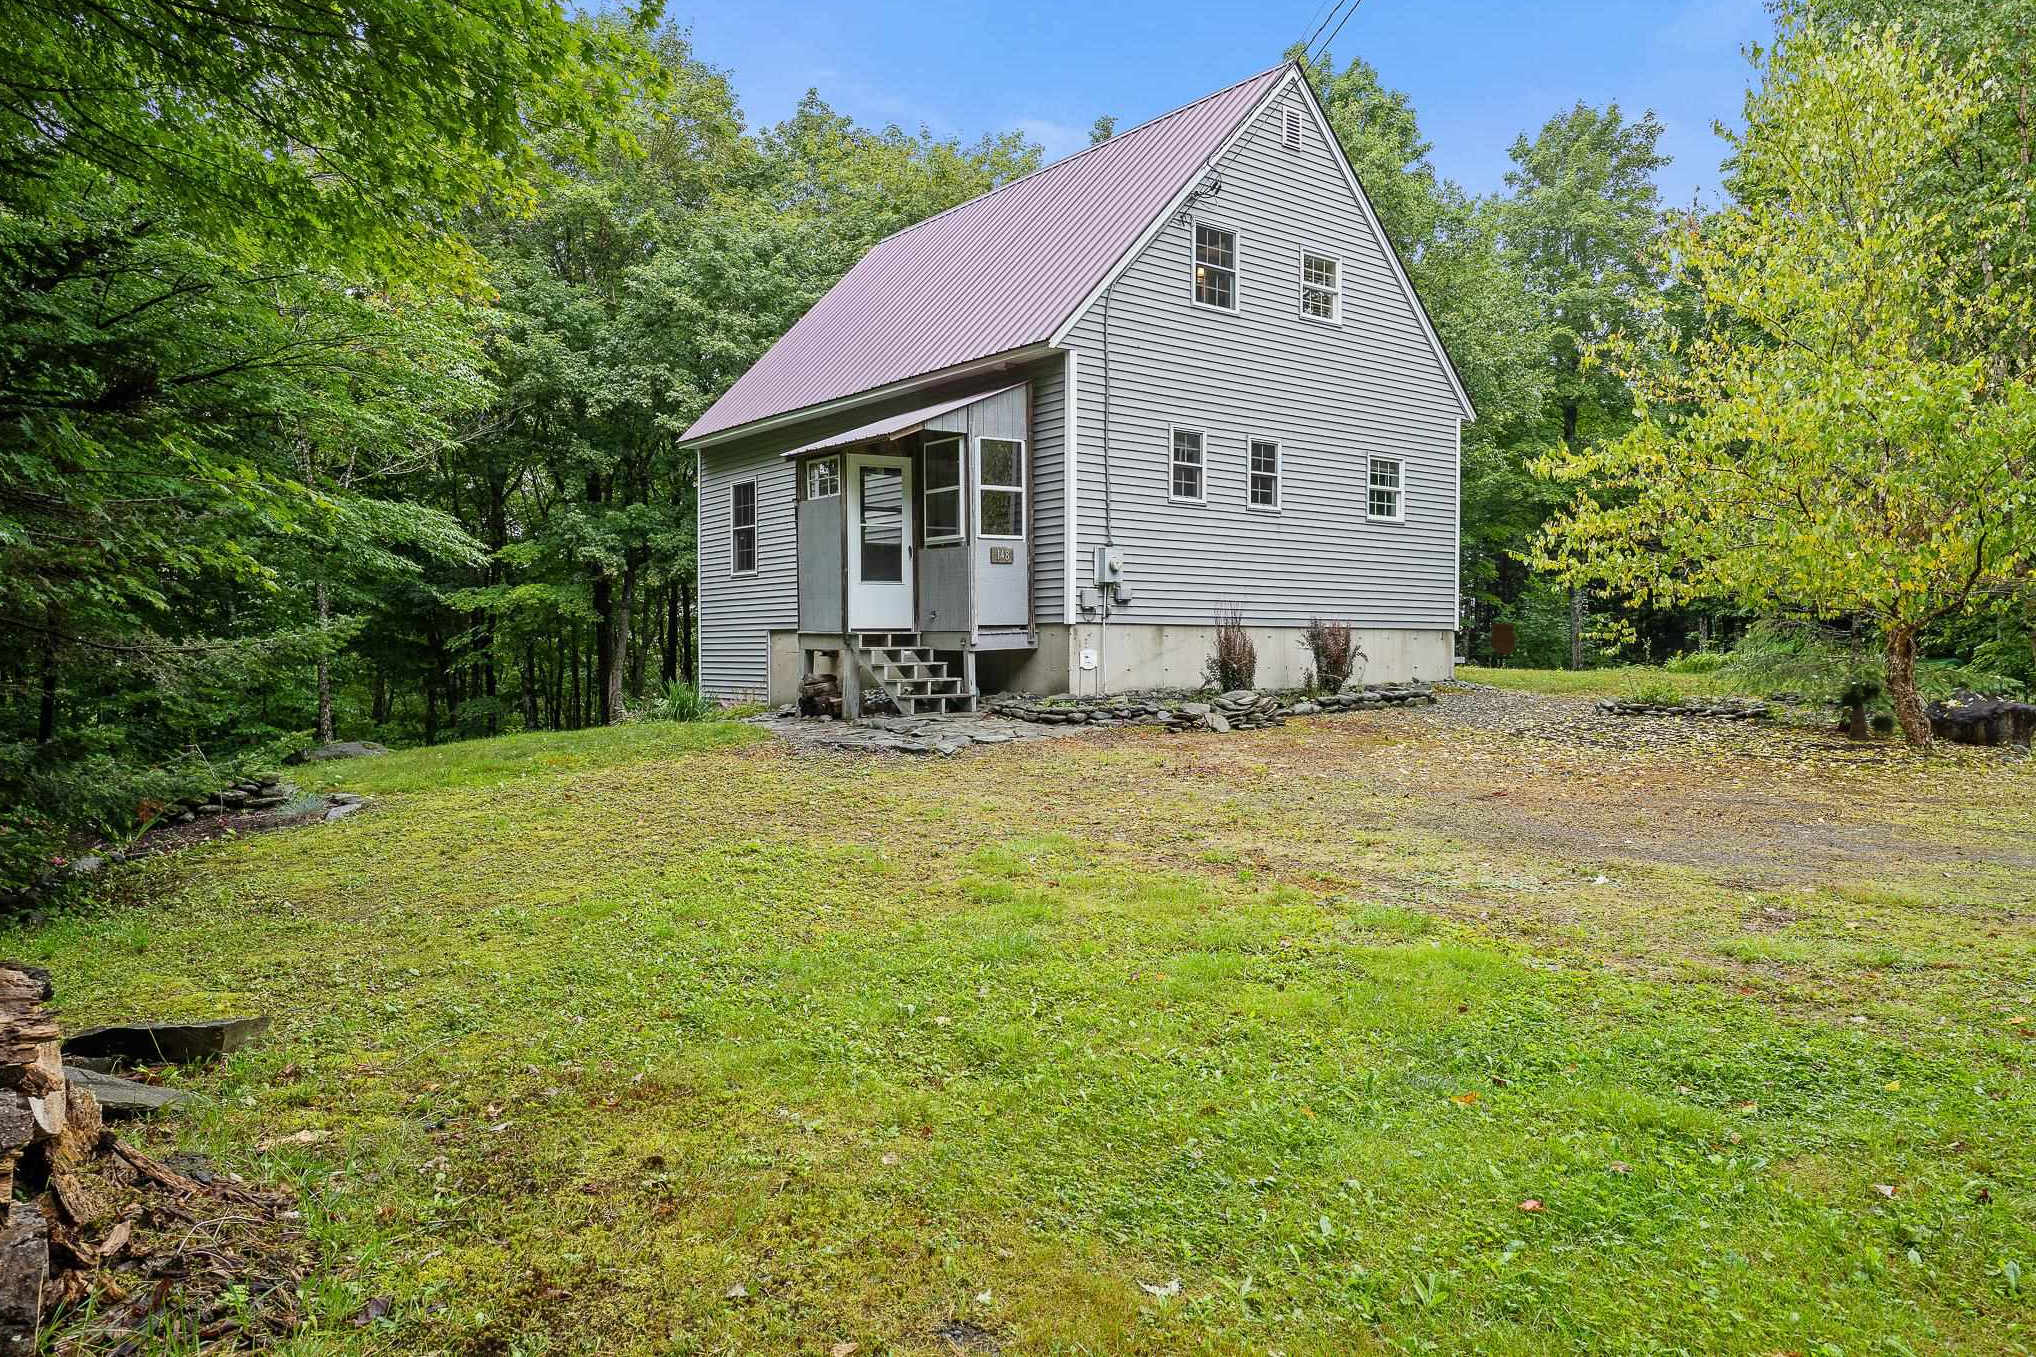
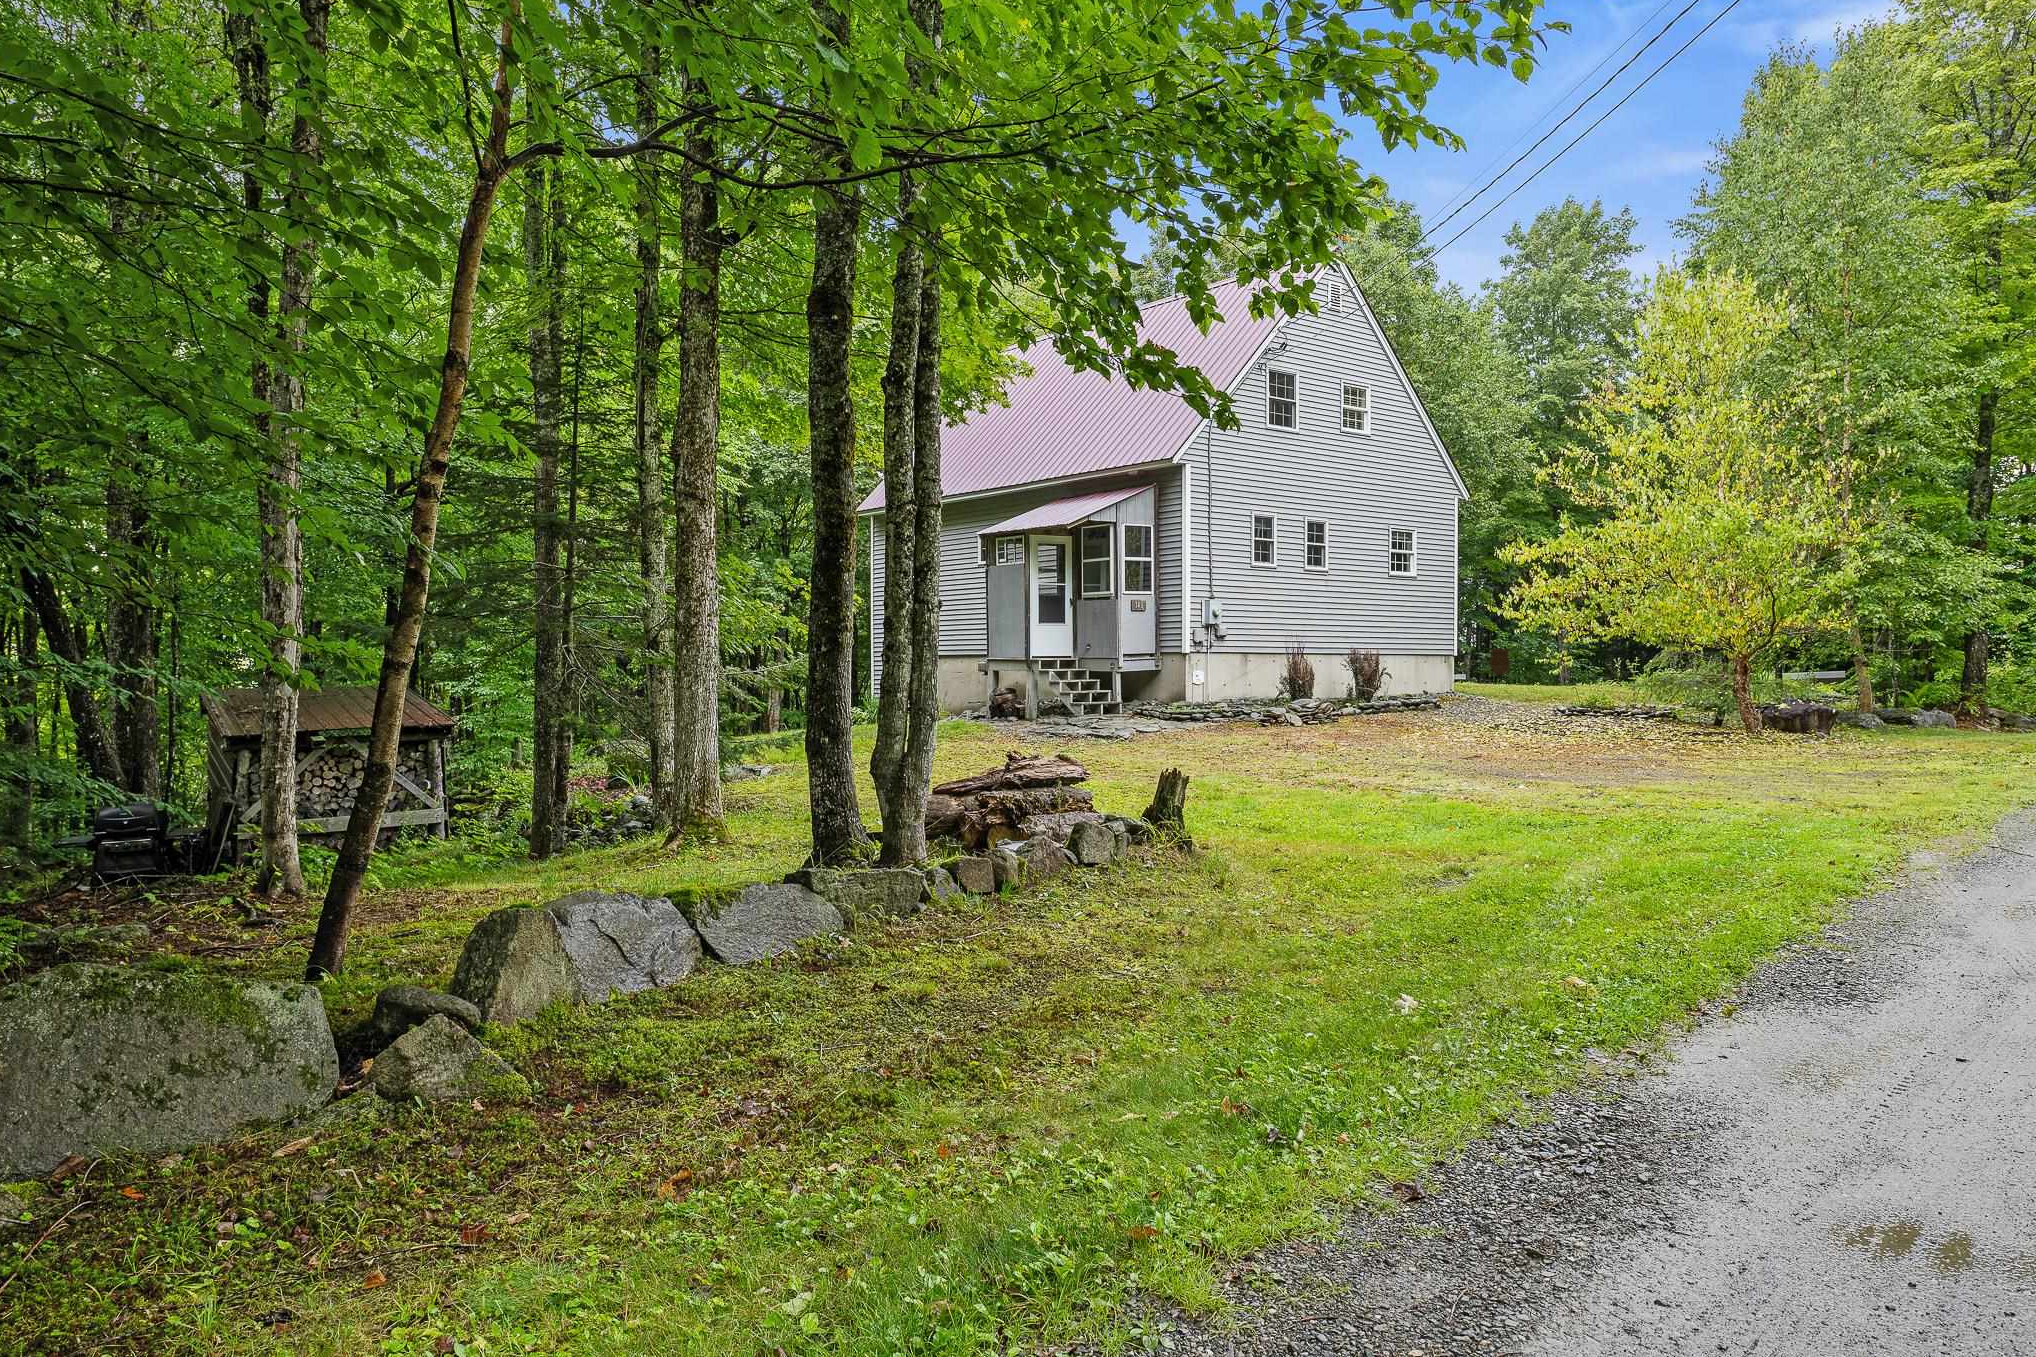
potted plant: present [1840,681,1894,740] -> none [1703,690,1740,730]

